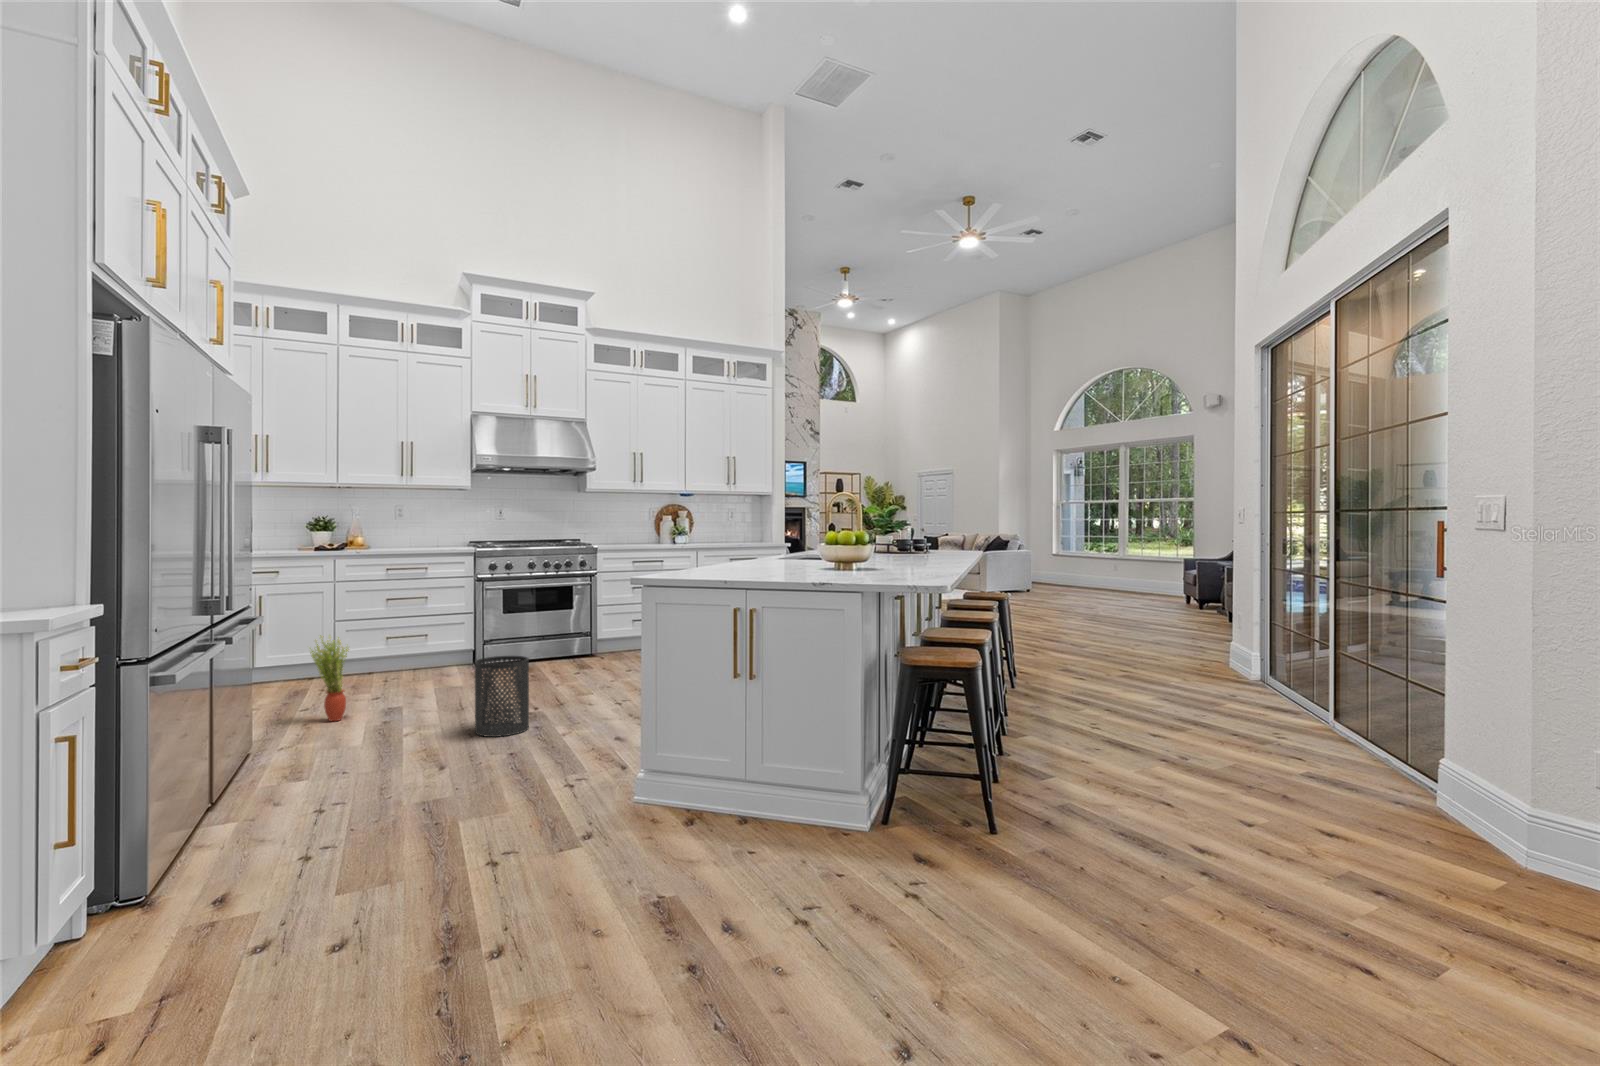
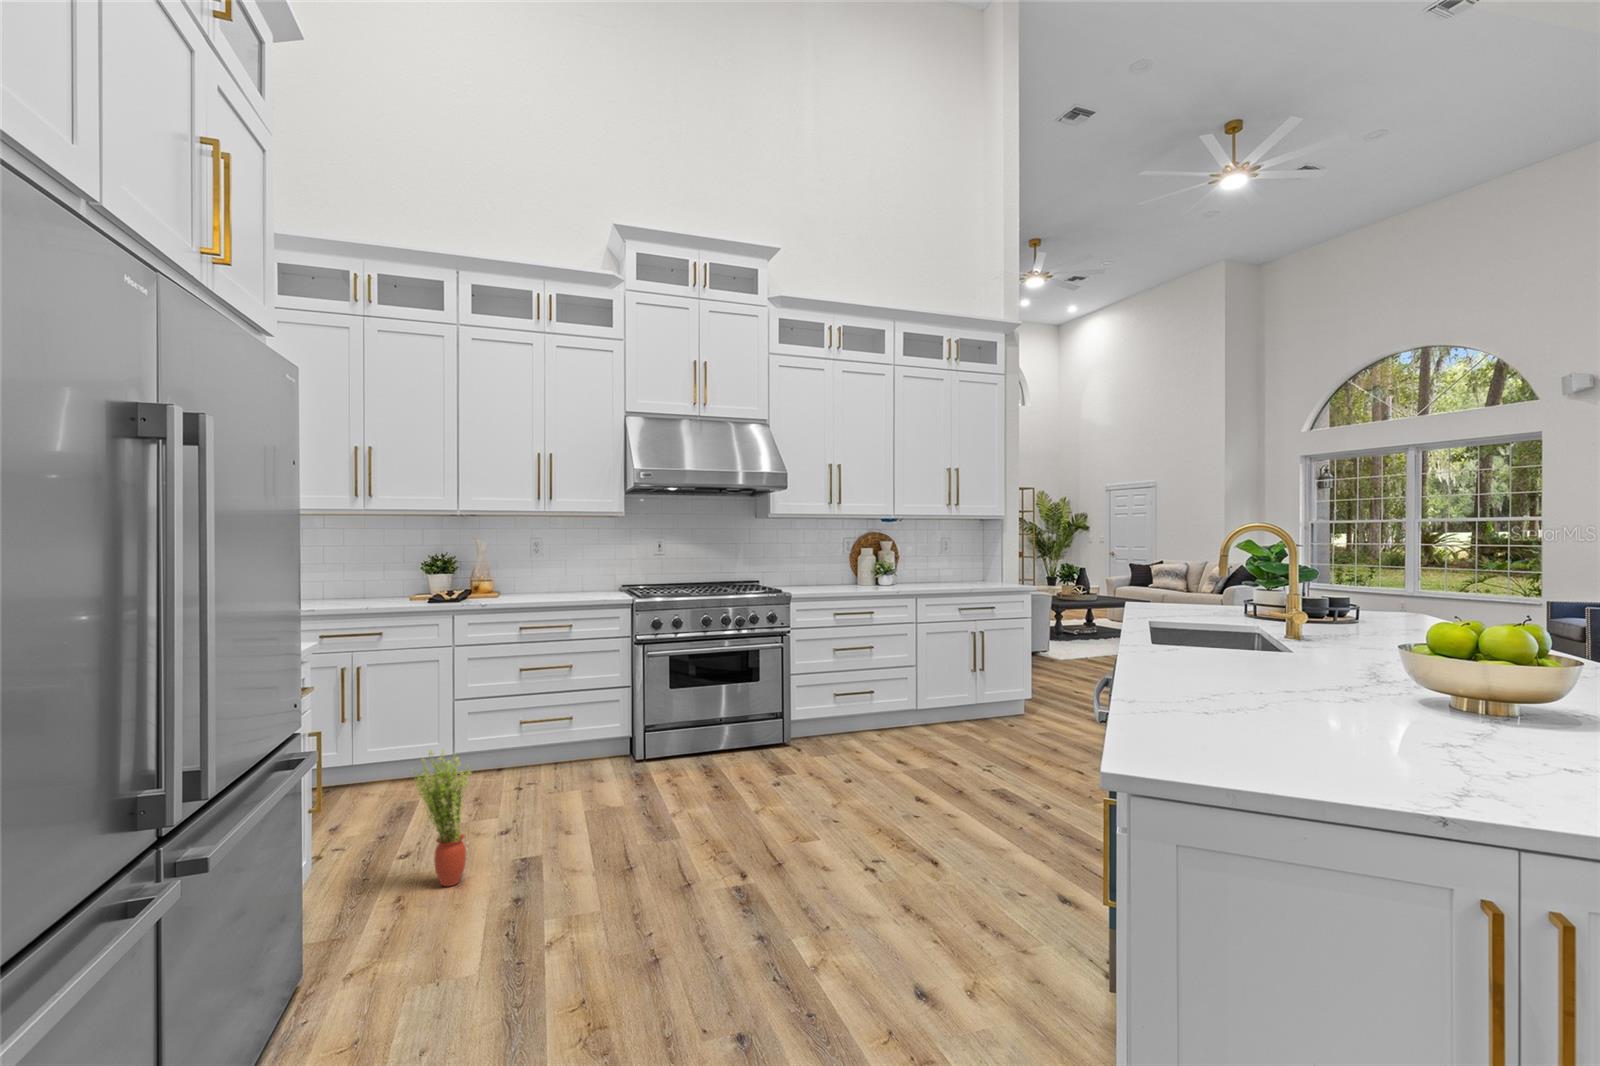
trash can: present [475,656,529,737] -> none [667,798,752,951]

